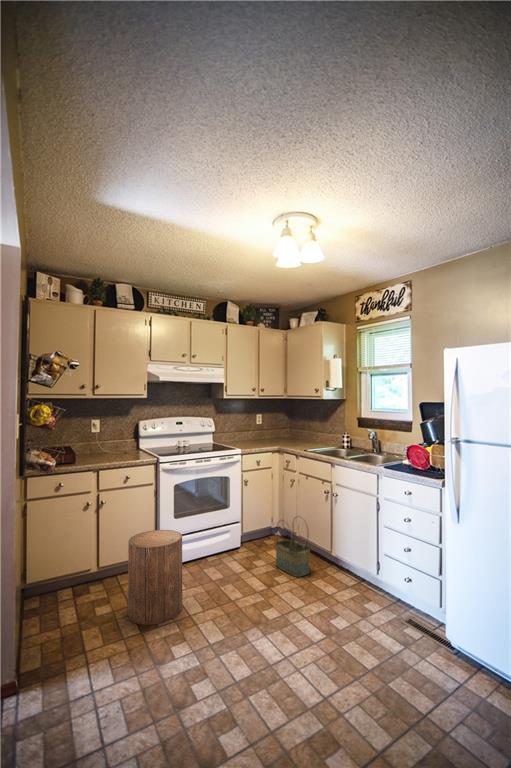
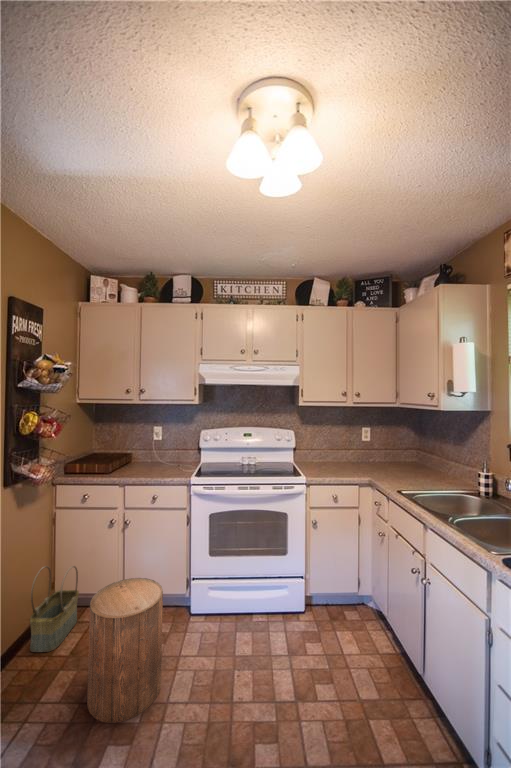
basket: present [275,516,310,577] -> present [30,566,79,652]

